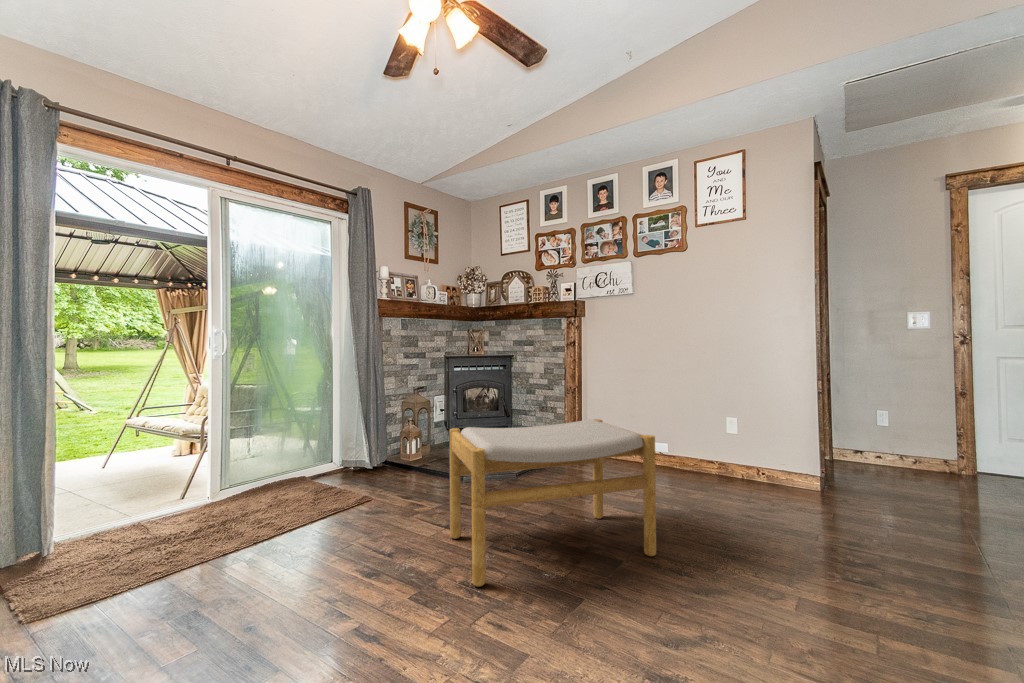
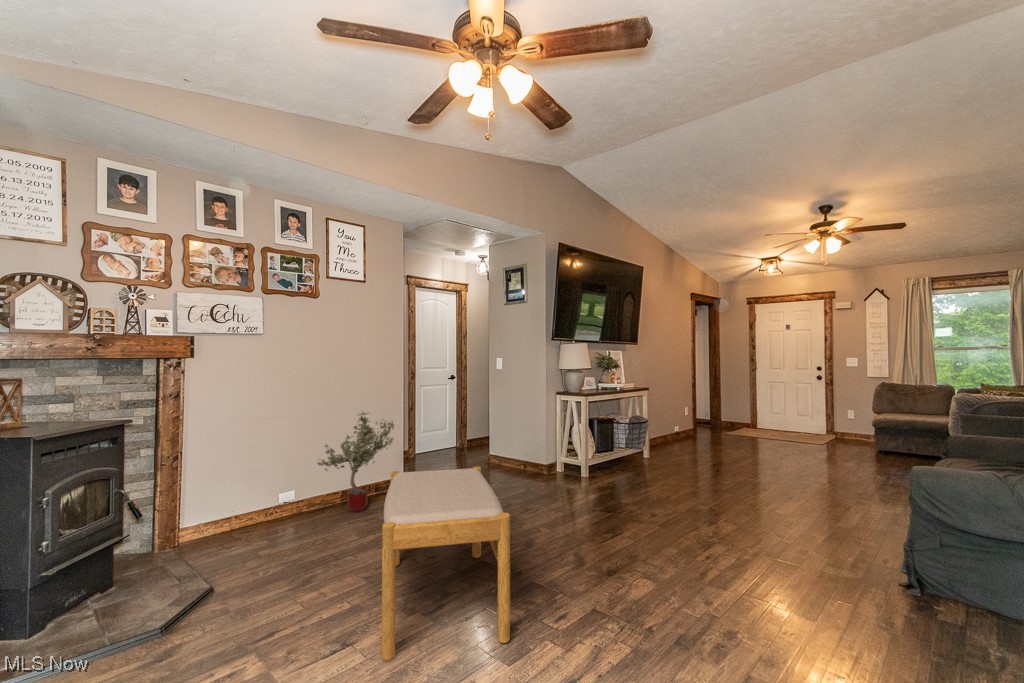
potted tree: none [661,372,756,485] -> present [317,412,394,512]

